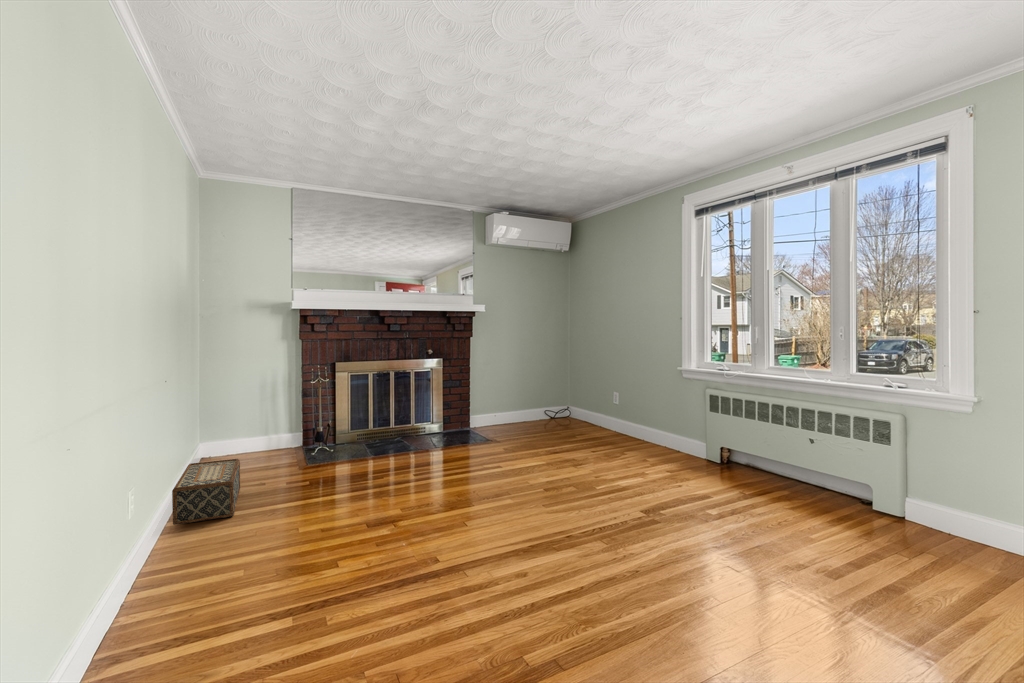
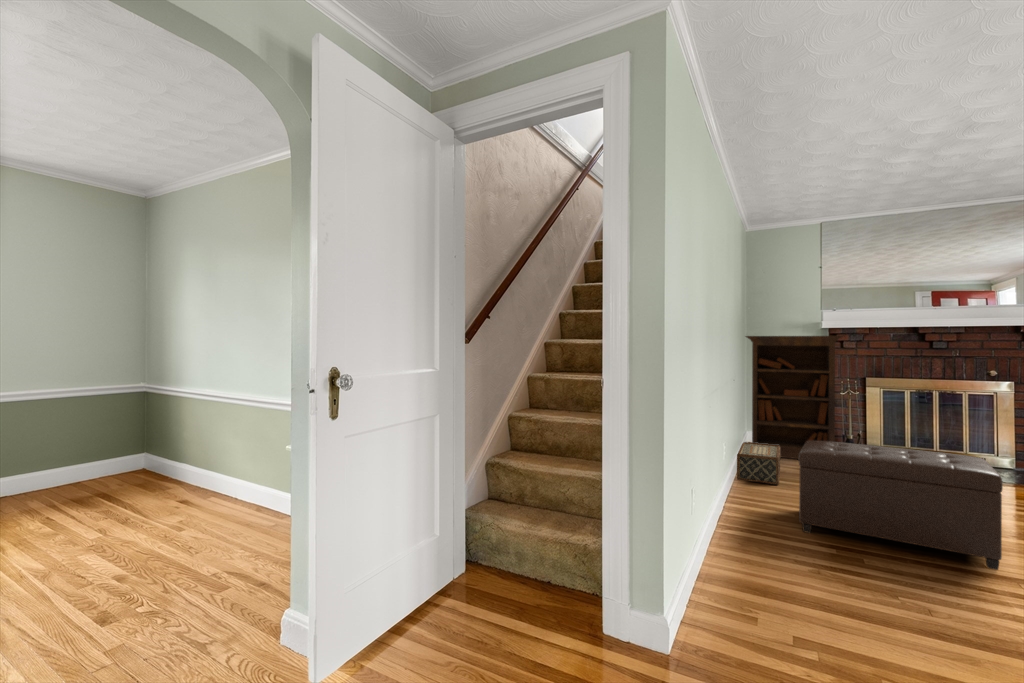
bookcase: none [193,319,313,473] -> present [746,336,843,459]
ottoman: none [246,446,451,596] -> present [799,440,1003,570]

